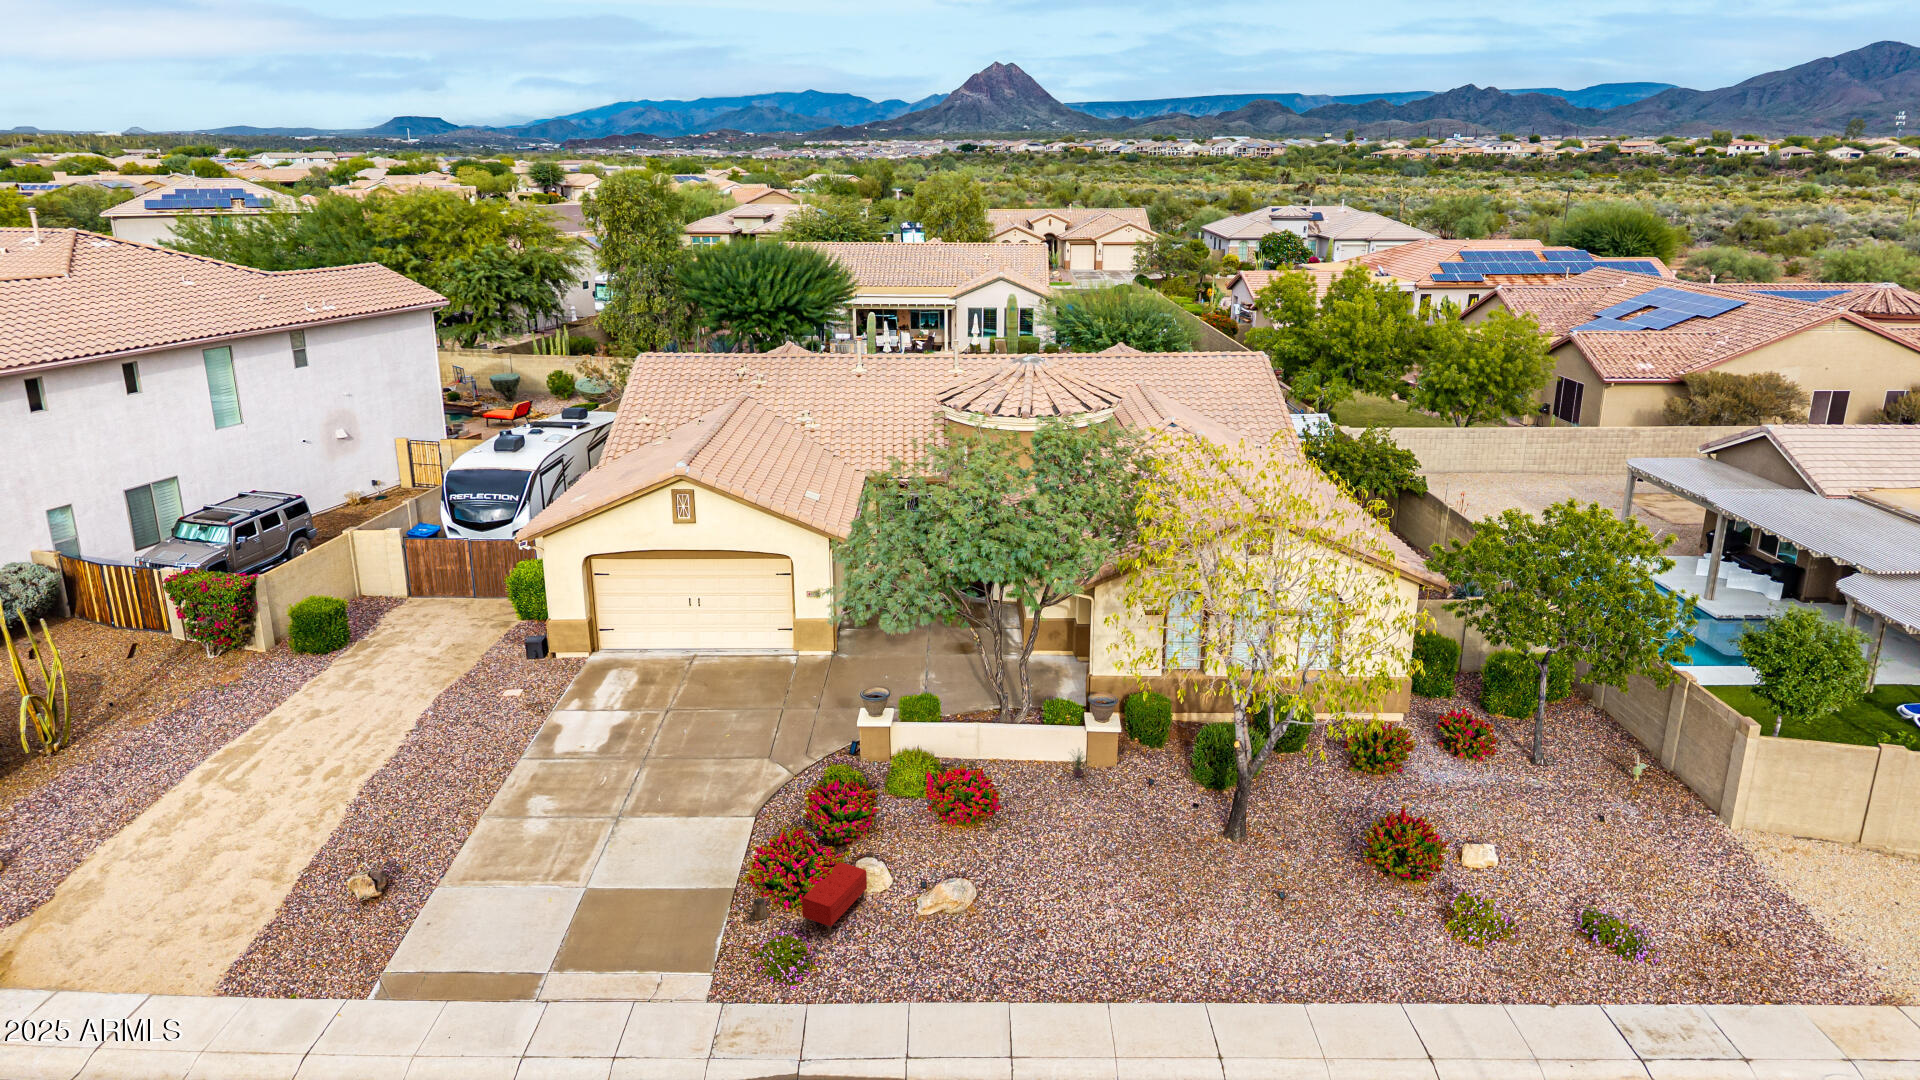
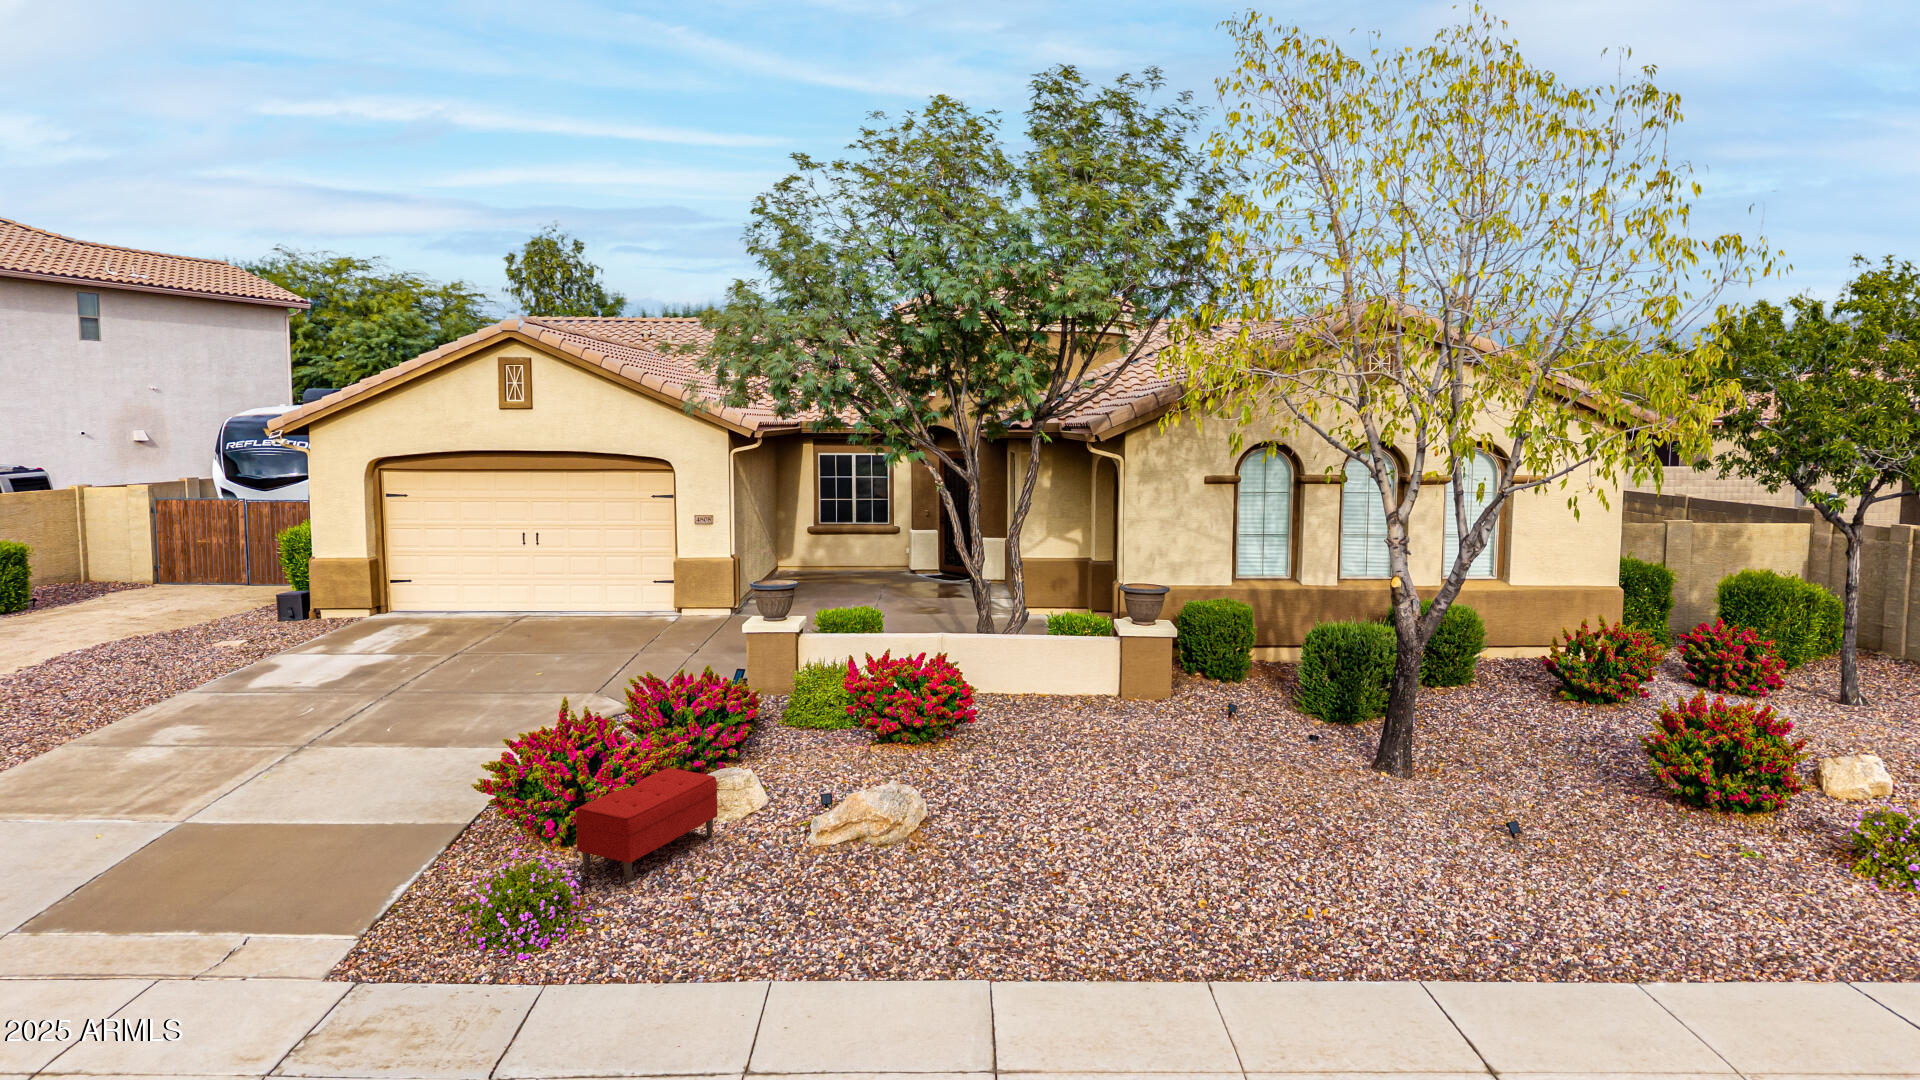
decorative plant: present [1068,754,1084,777] -> none [1080,661,1129,710]
watering can: present [739,897,770,920] -> none [448,821,522,864]

